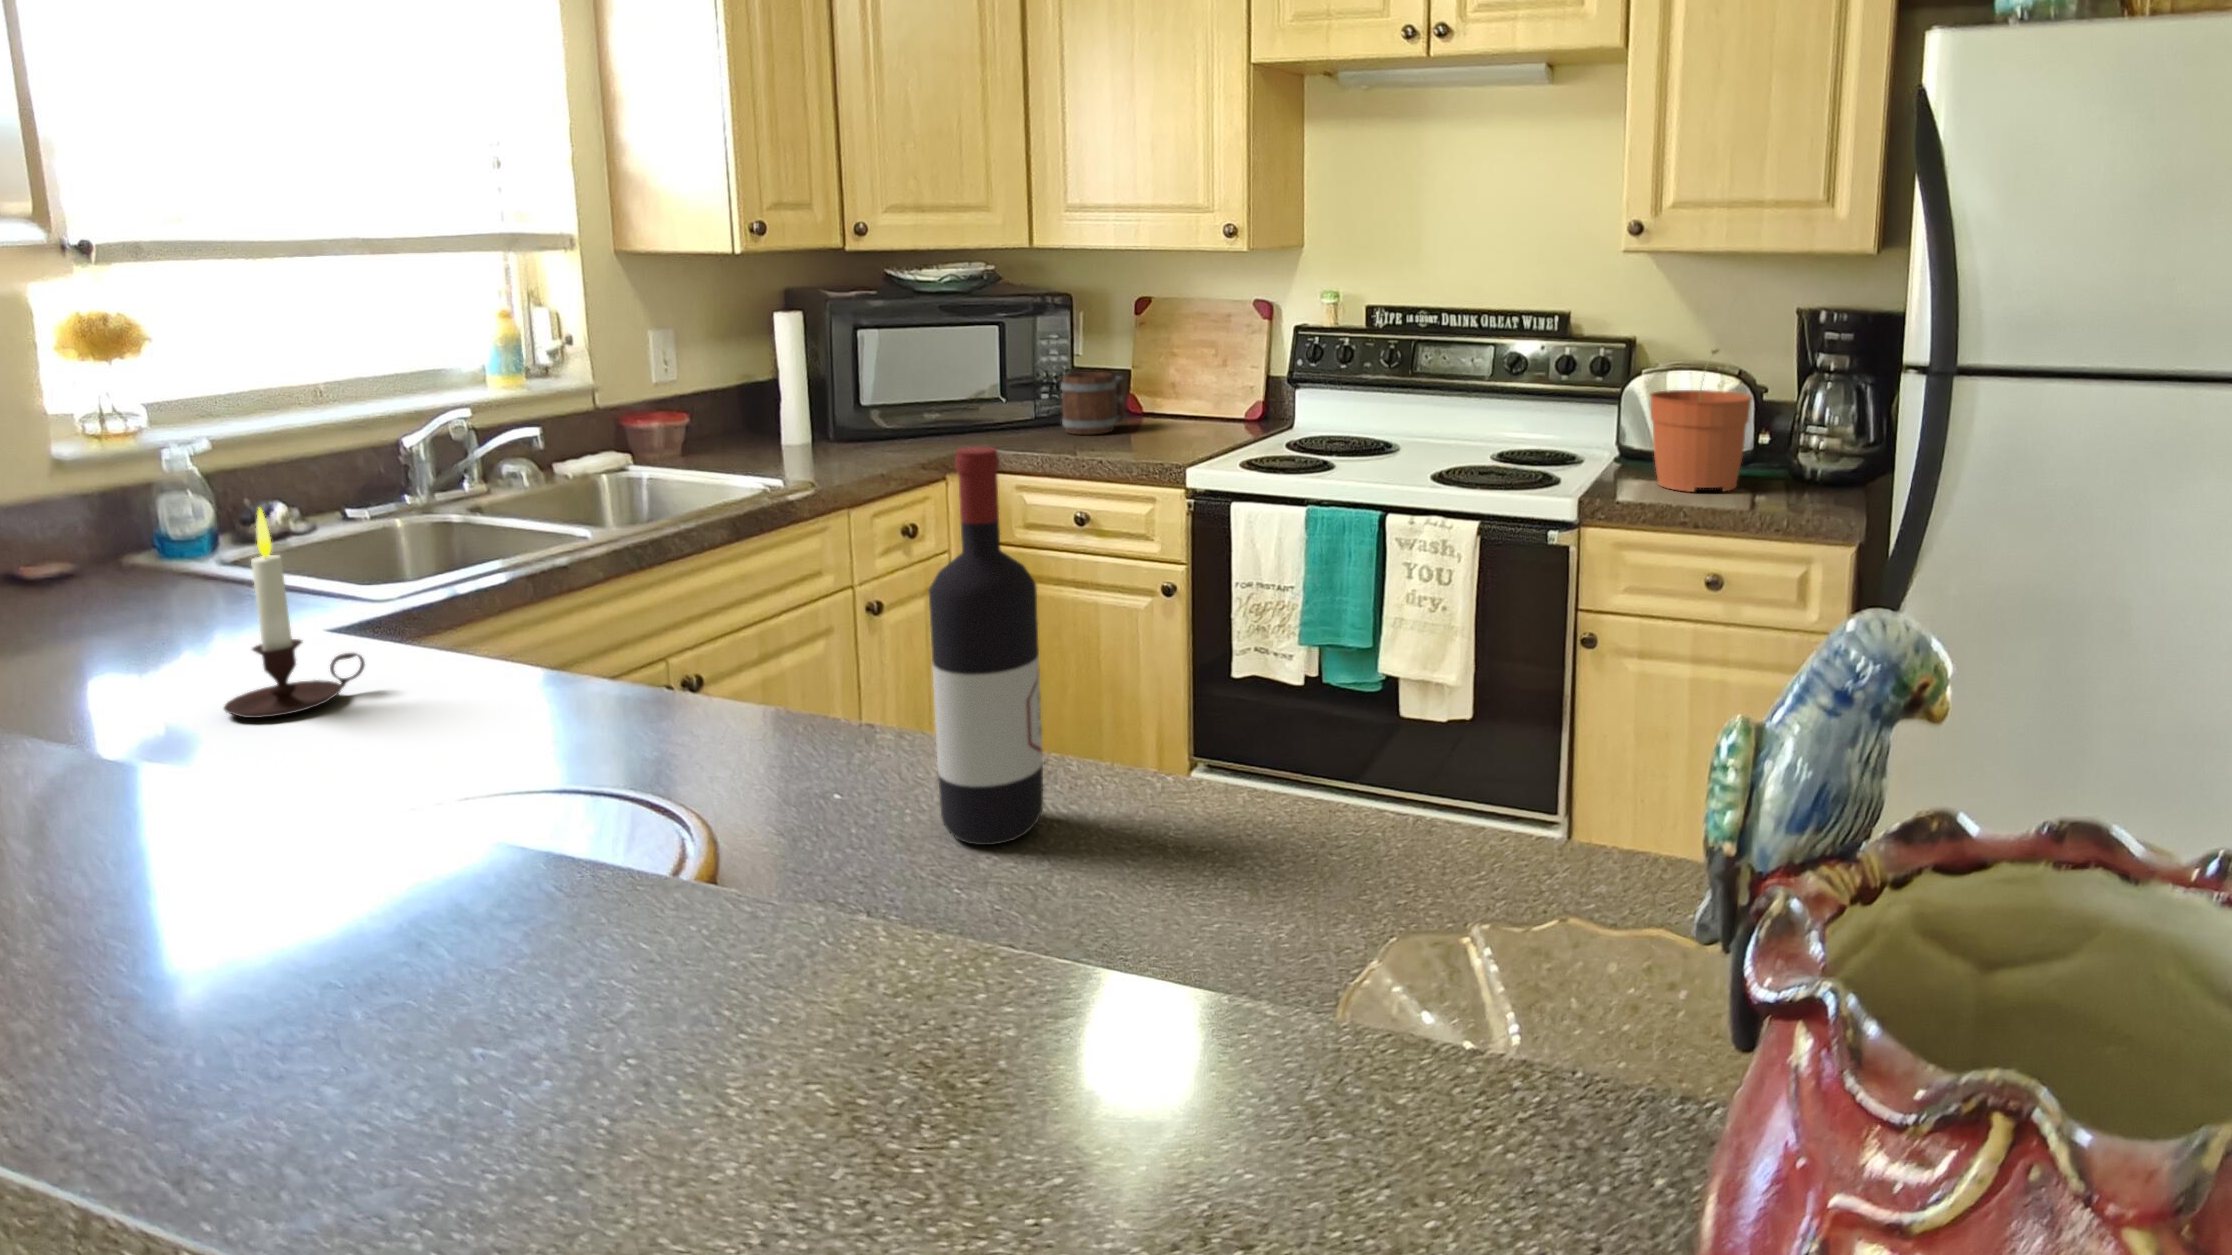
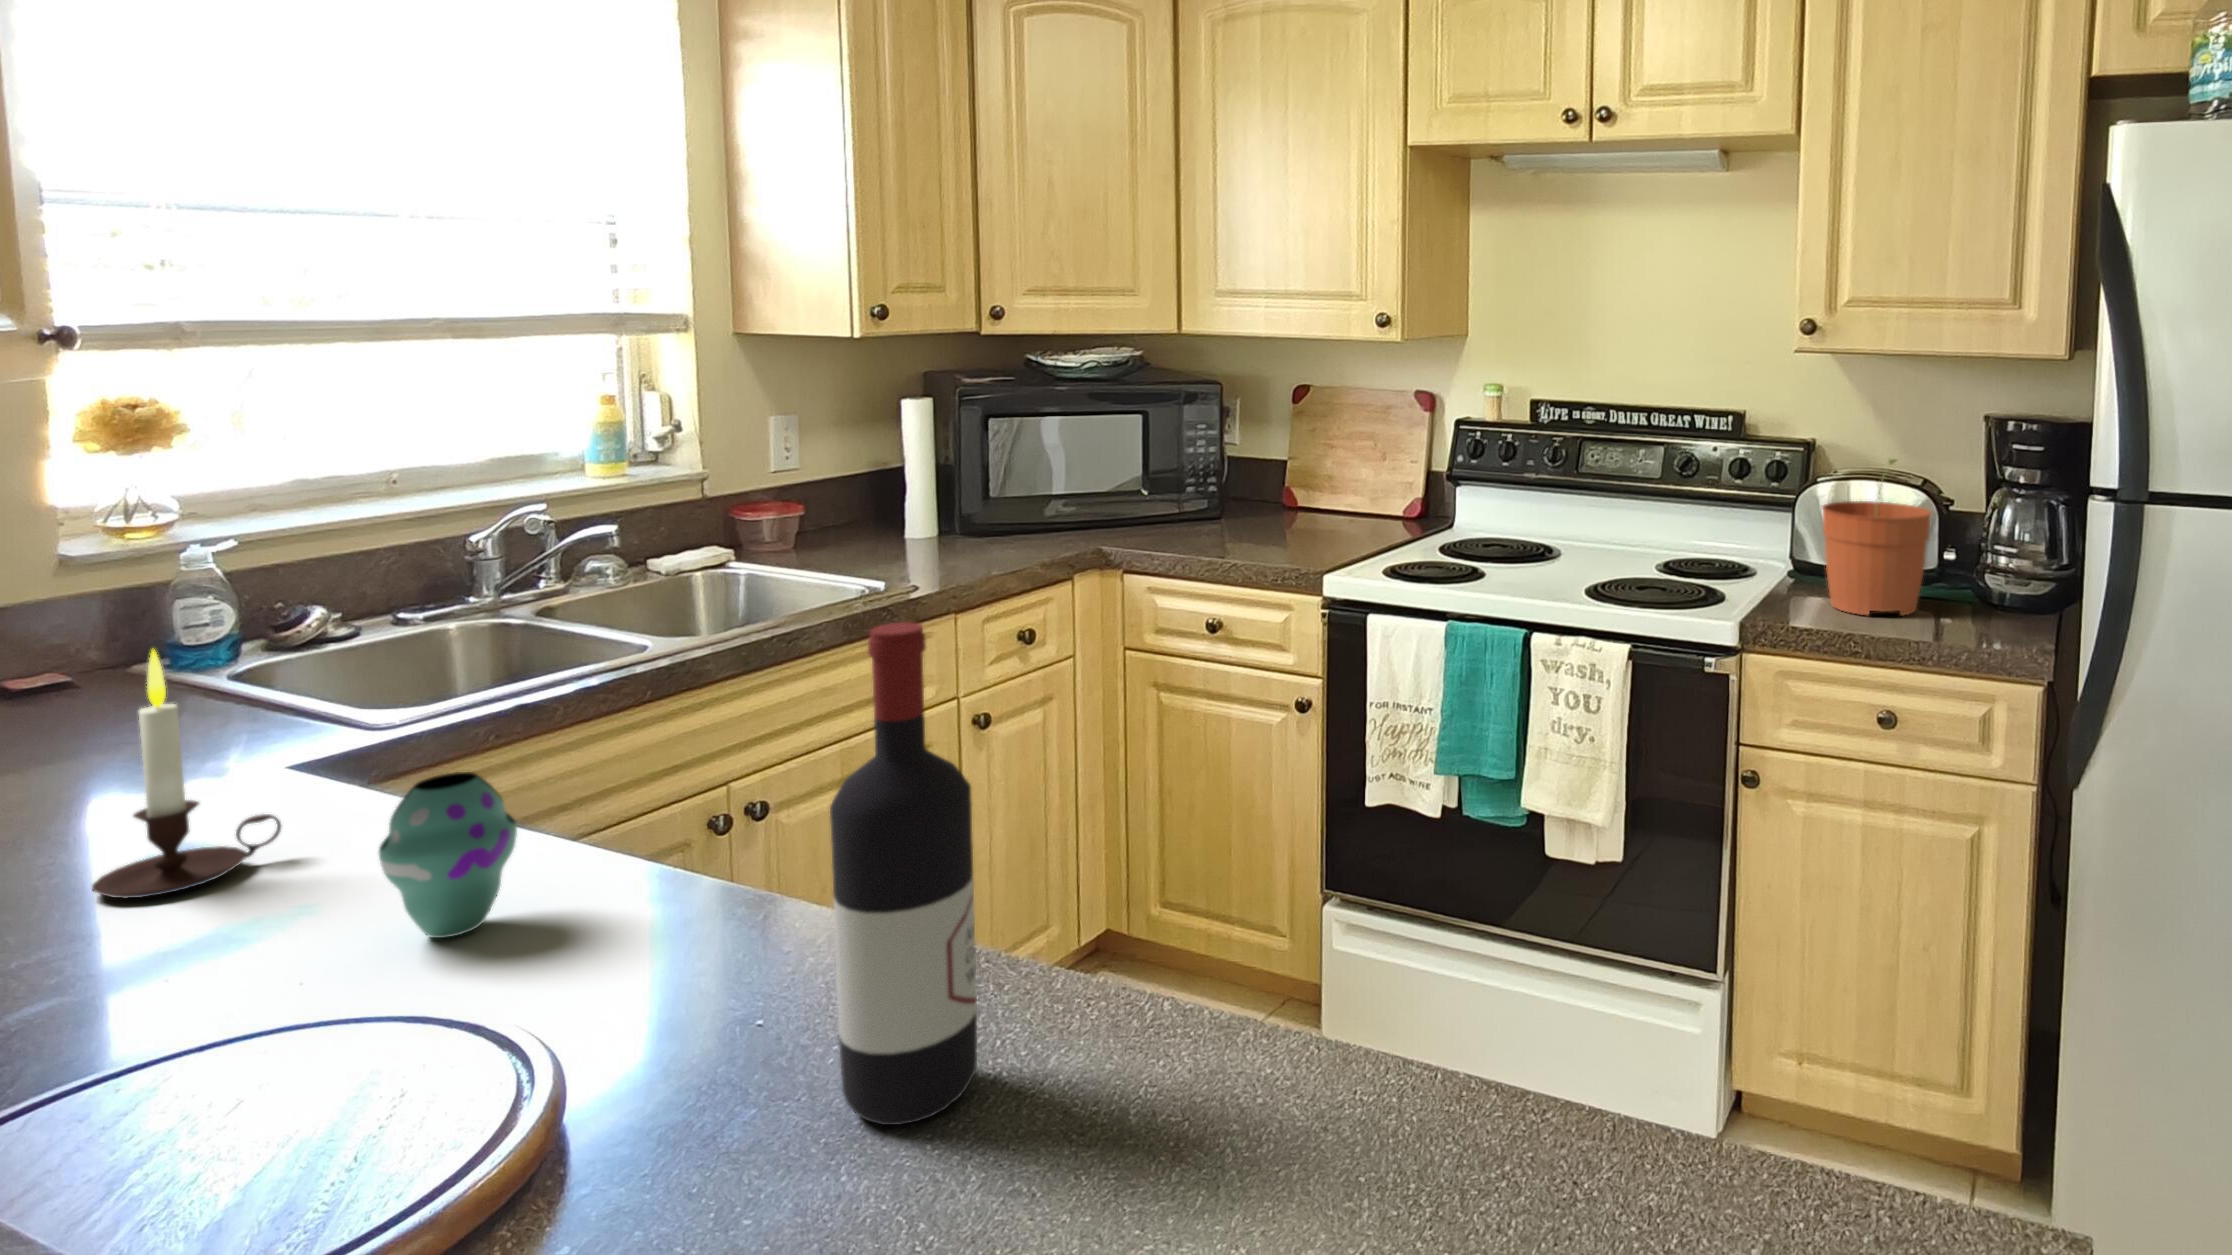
mug: present [1061,372,1124,434] -> none [1206,464,1274,531]
vase: none [491,602,596,739] -> present [379,772,517,938]

